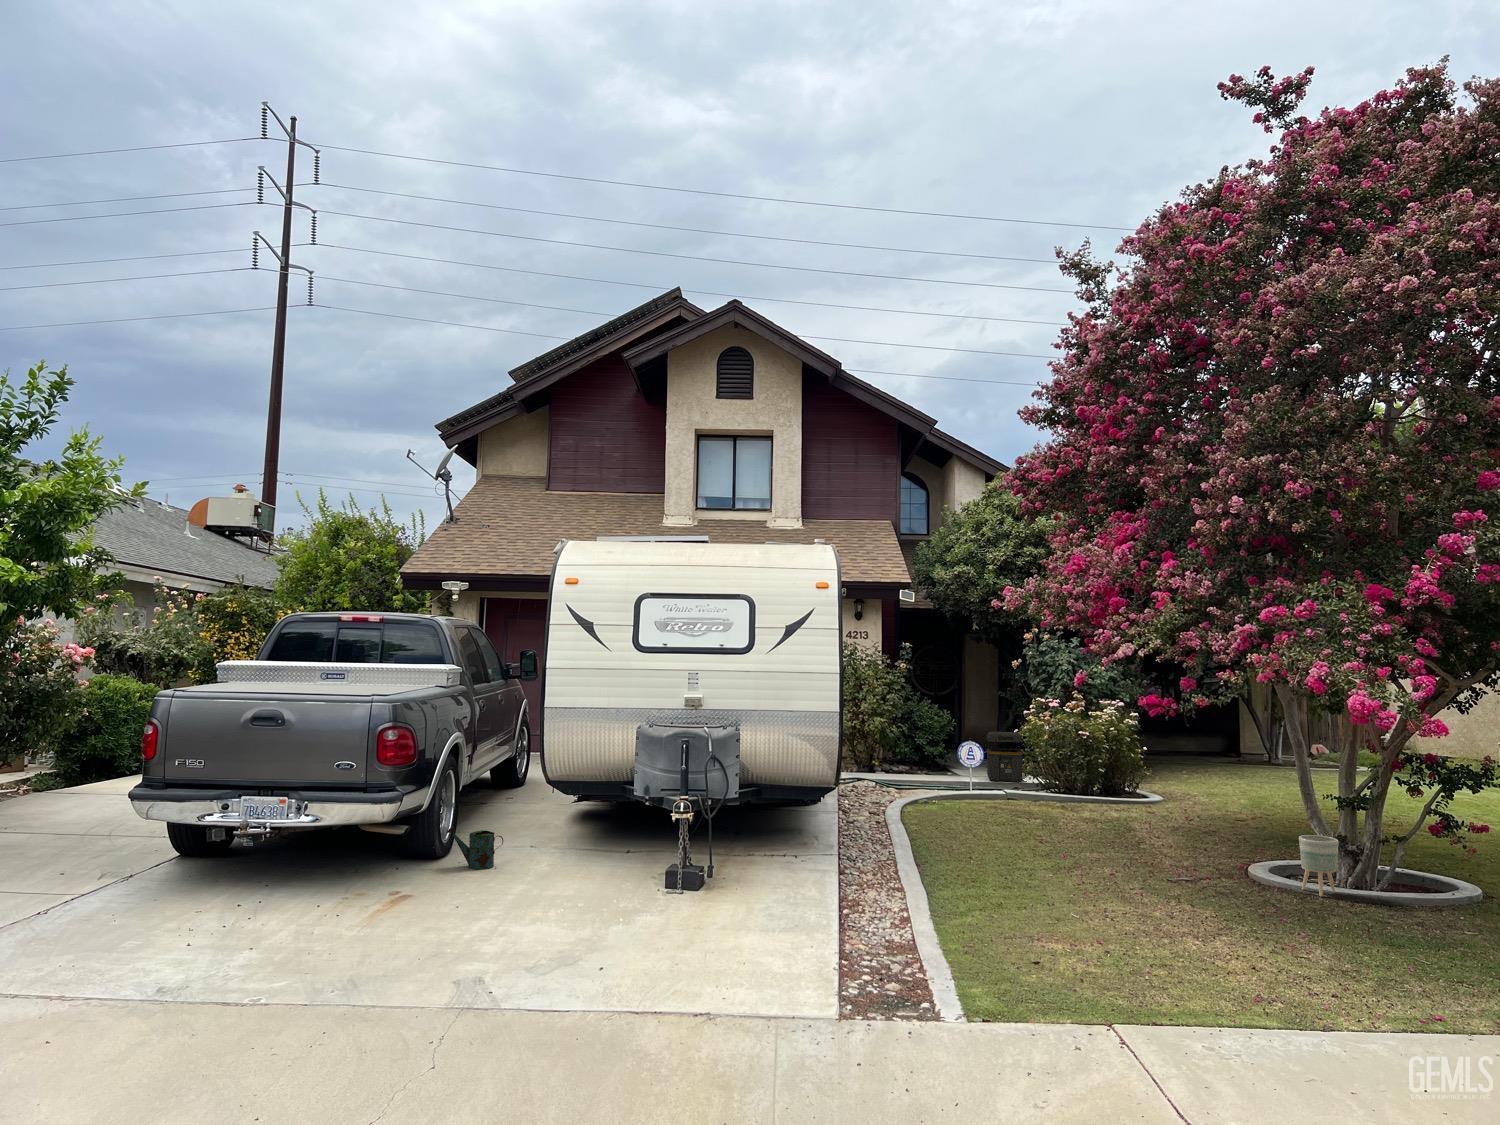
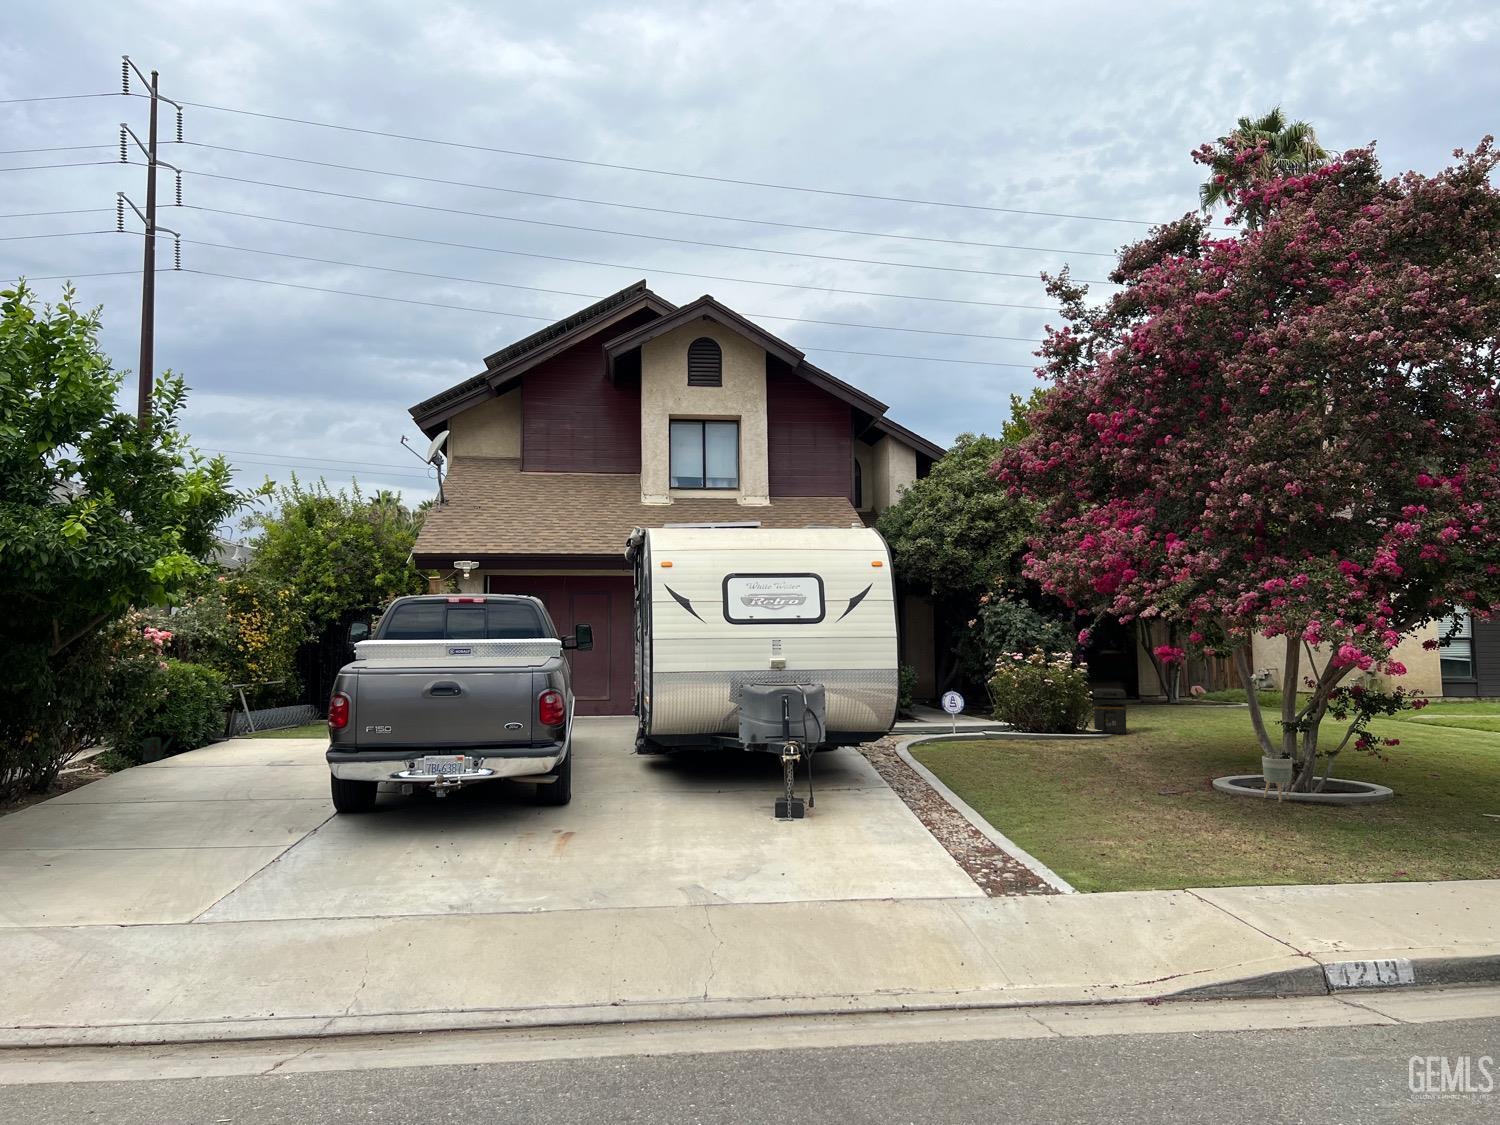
toolbox: present [987,732,1023,782] -> present [1093,689,1127,734]
watering can: present [447,827,503,869] -> present [143,734,176,761]

